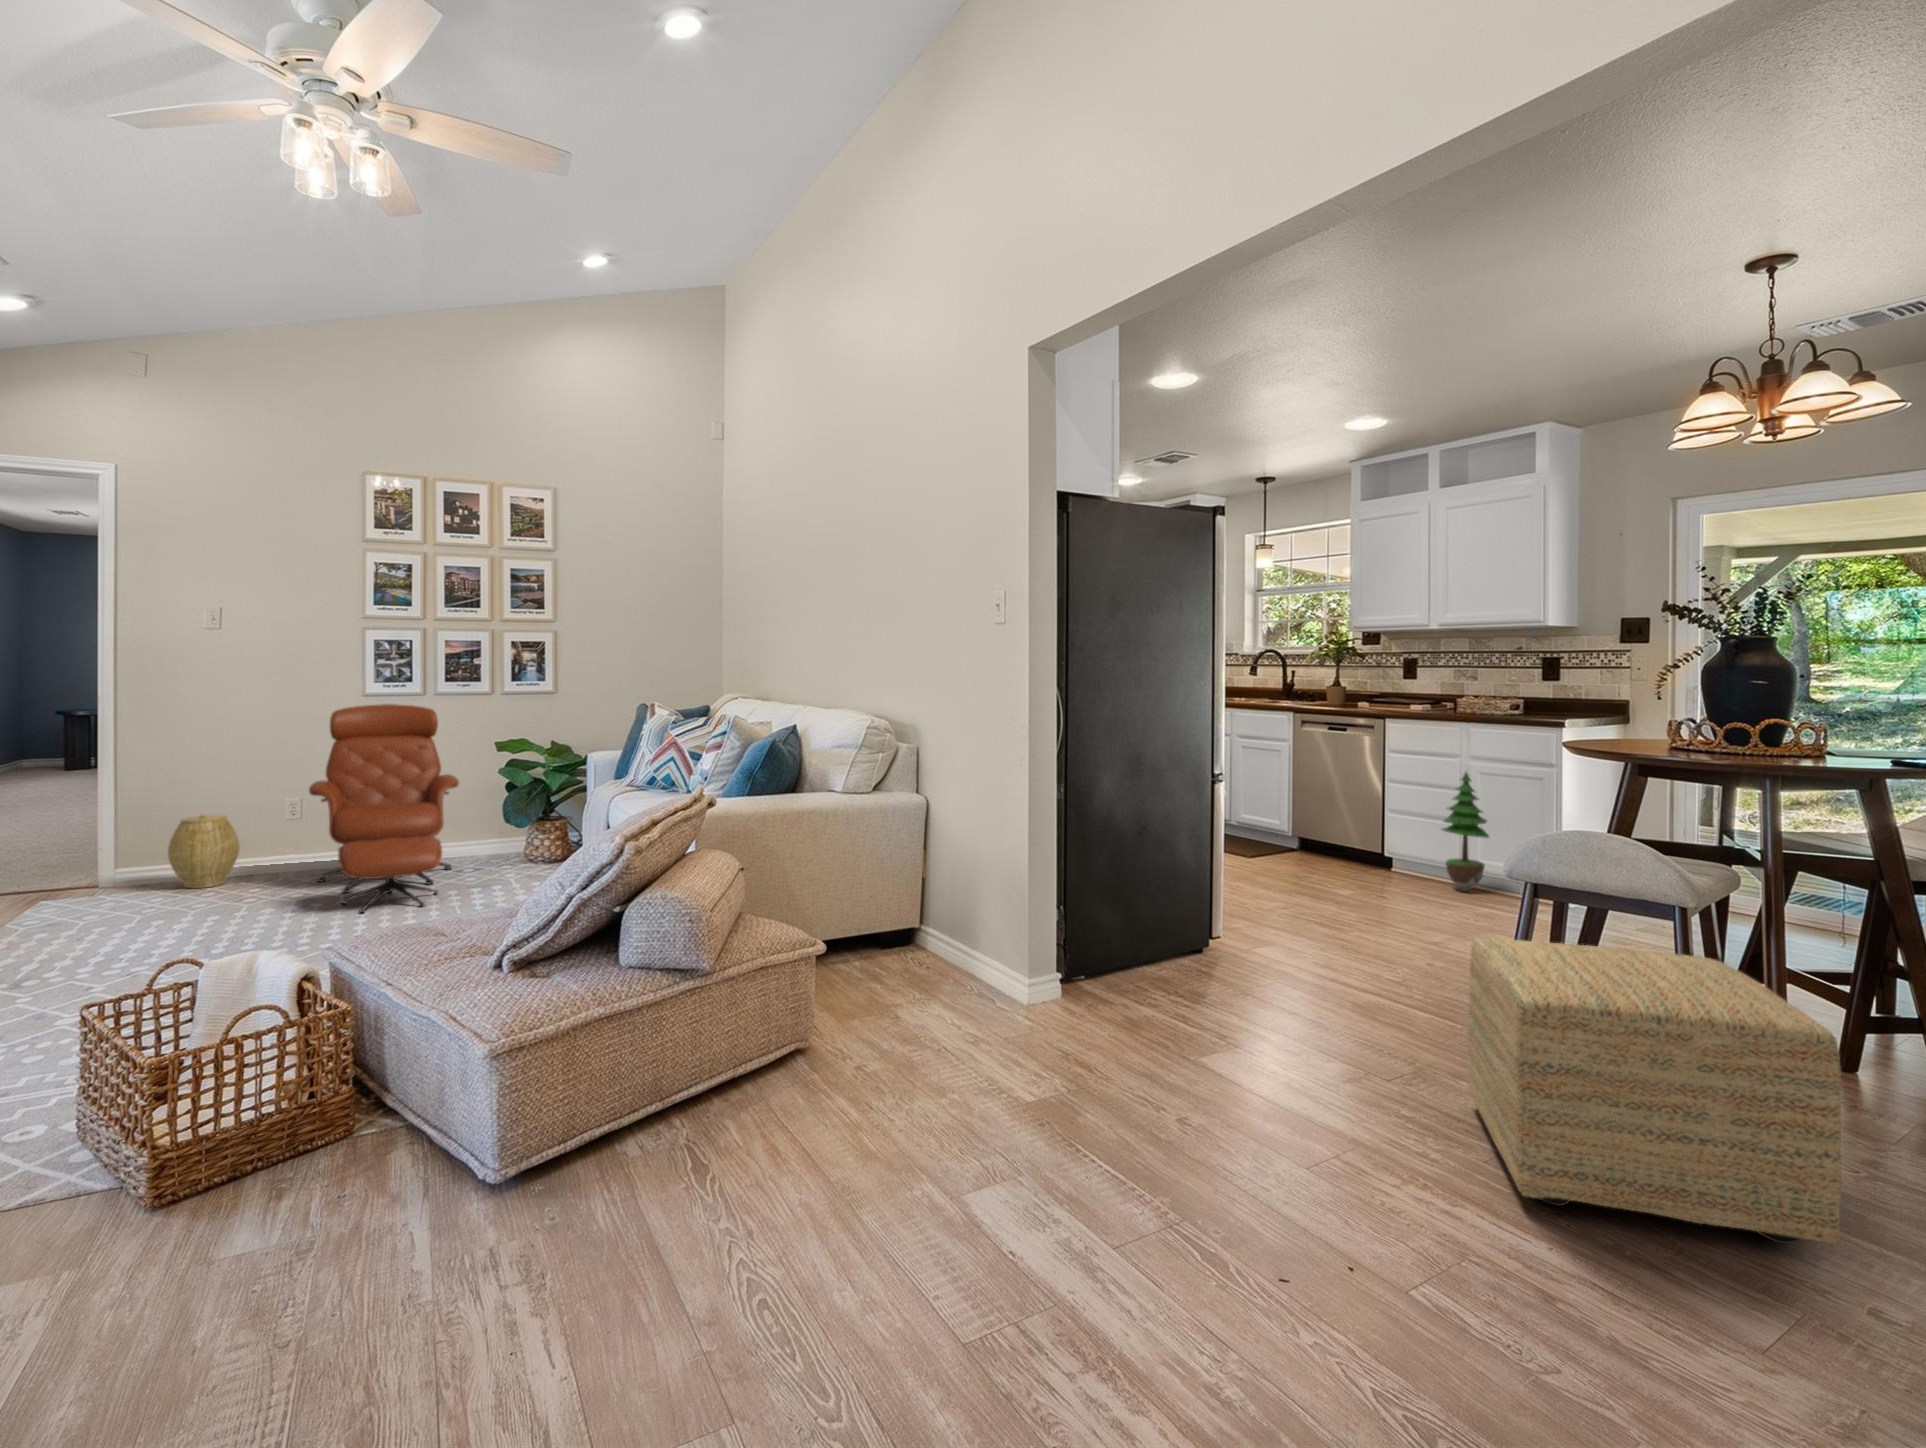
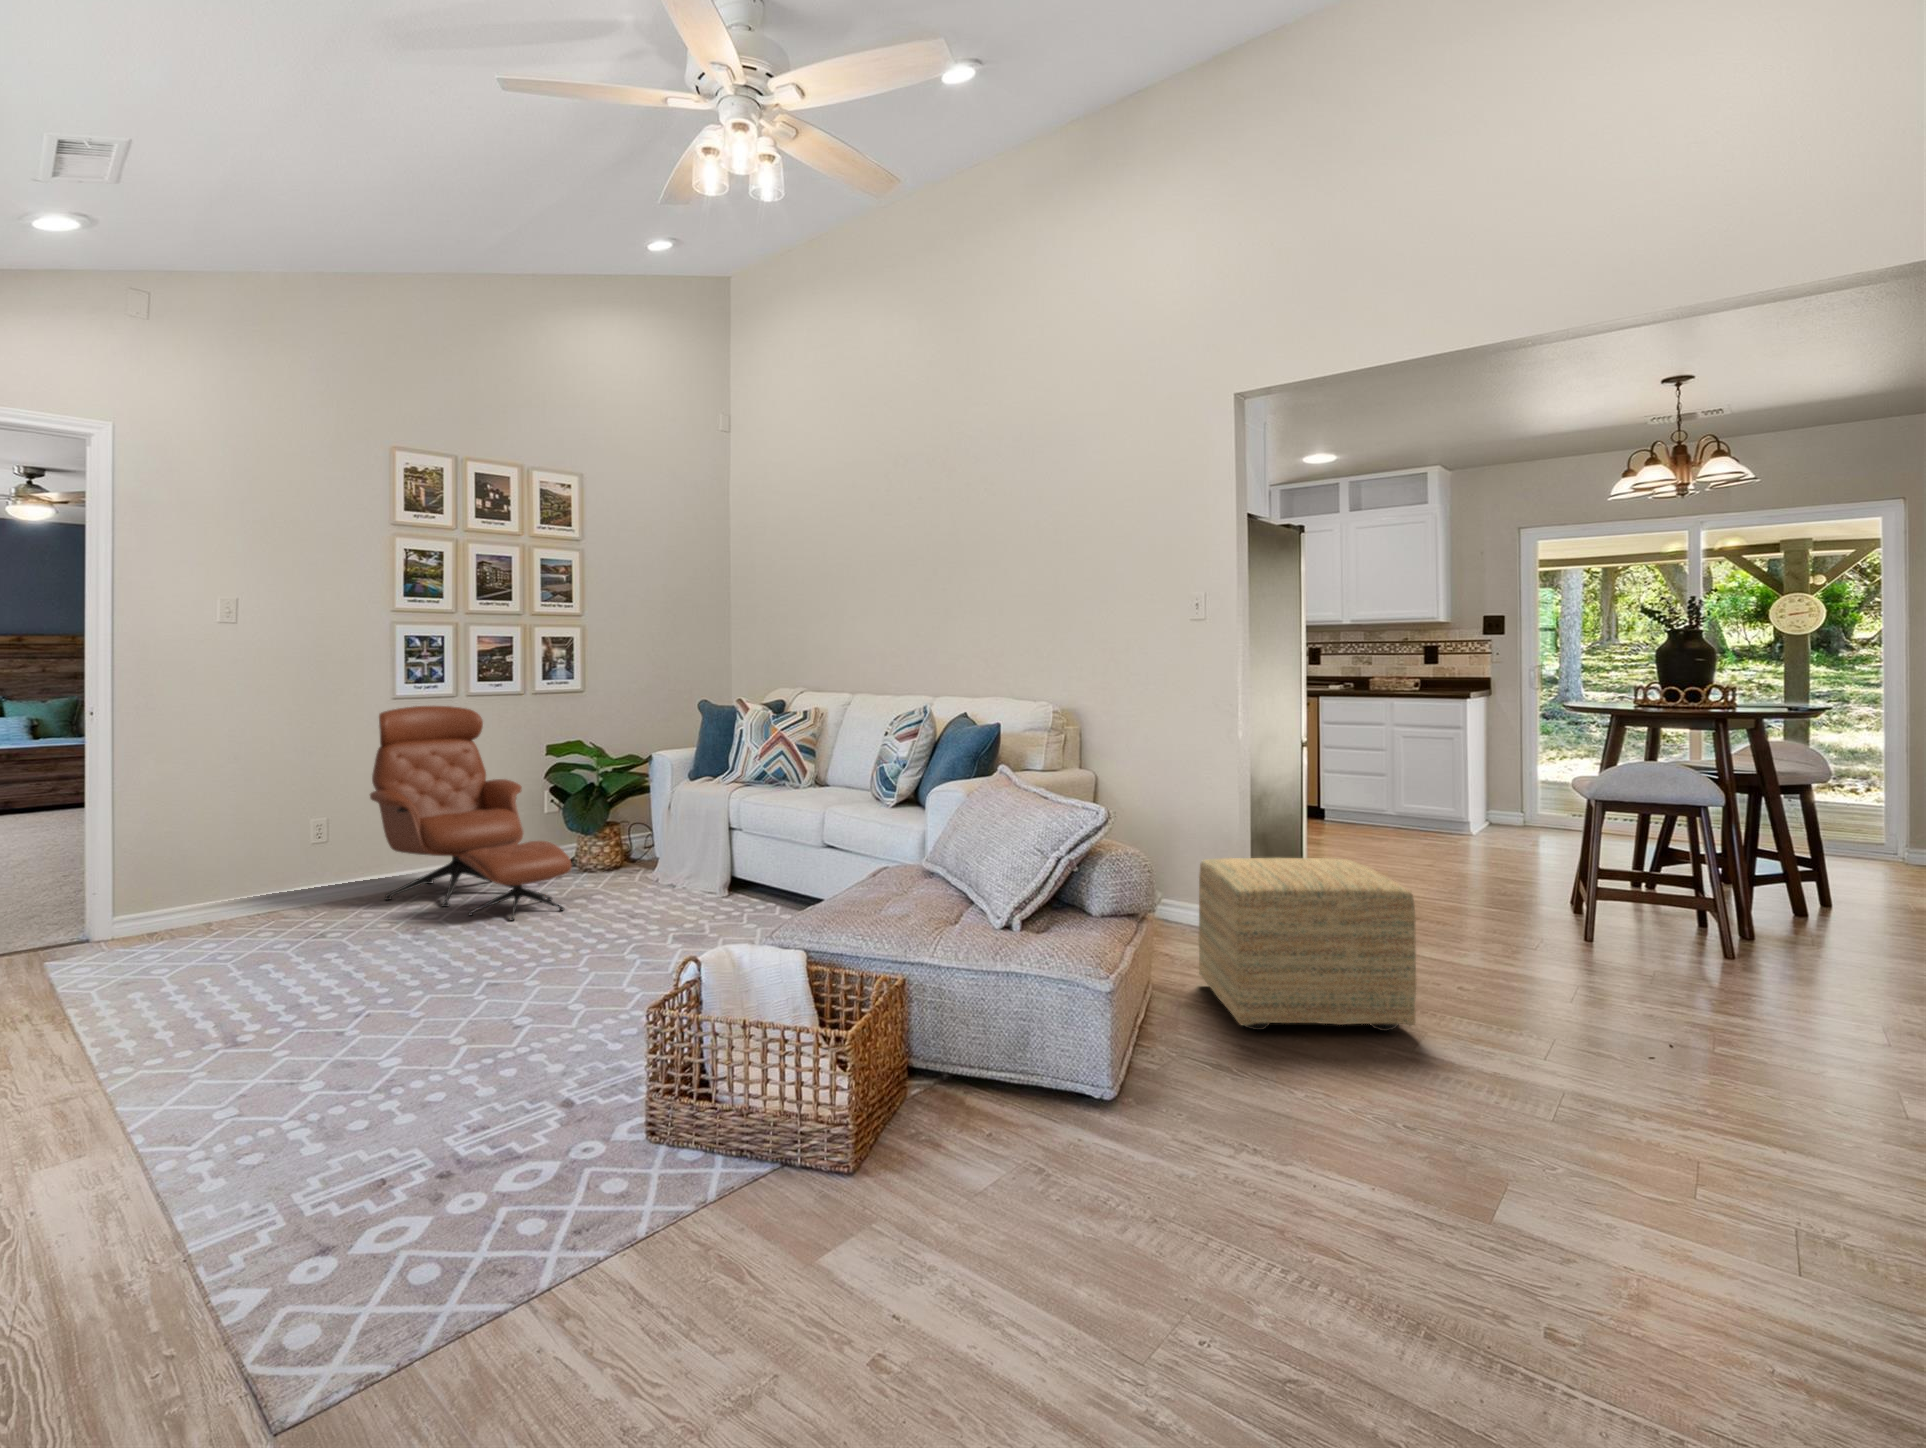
potted tree: present [1442,772,1489,891] -> none [1385,738,1424,835]
woven basket: present [168,814,240,888] -> none [217,833,292,917]
ottoman: present [1468,938,1842,1246] -> present [1199,858,1416,1031]

